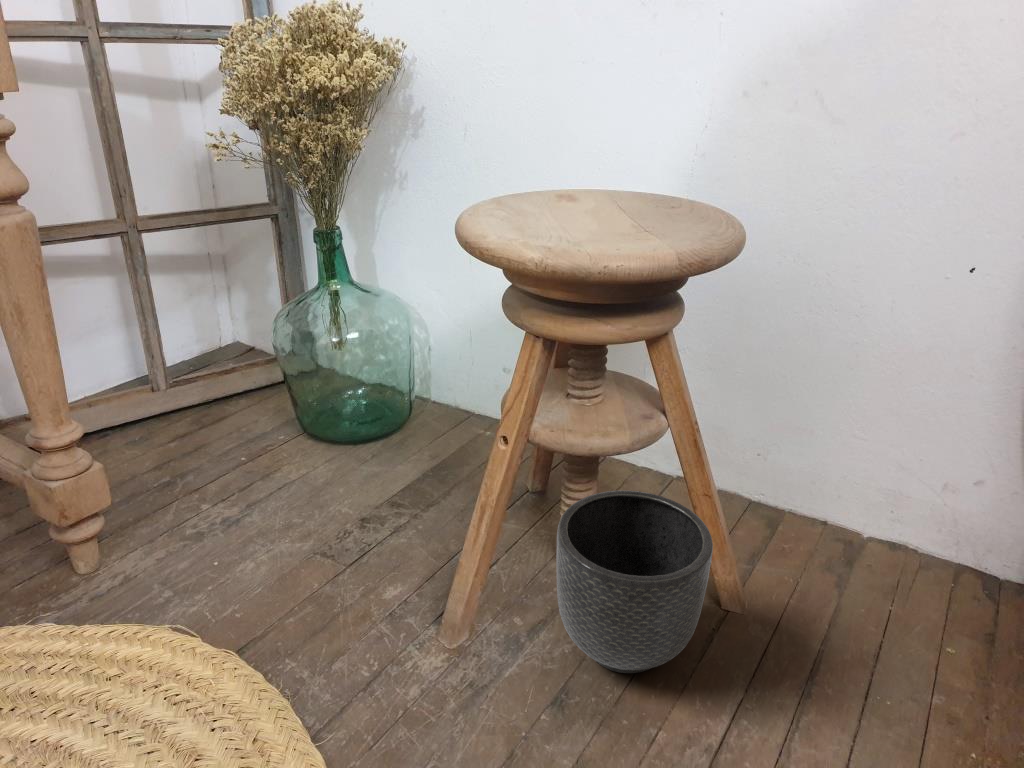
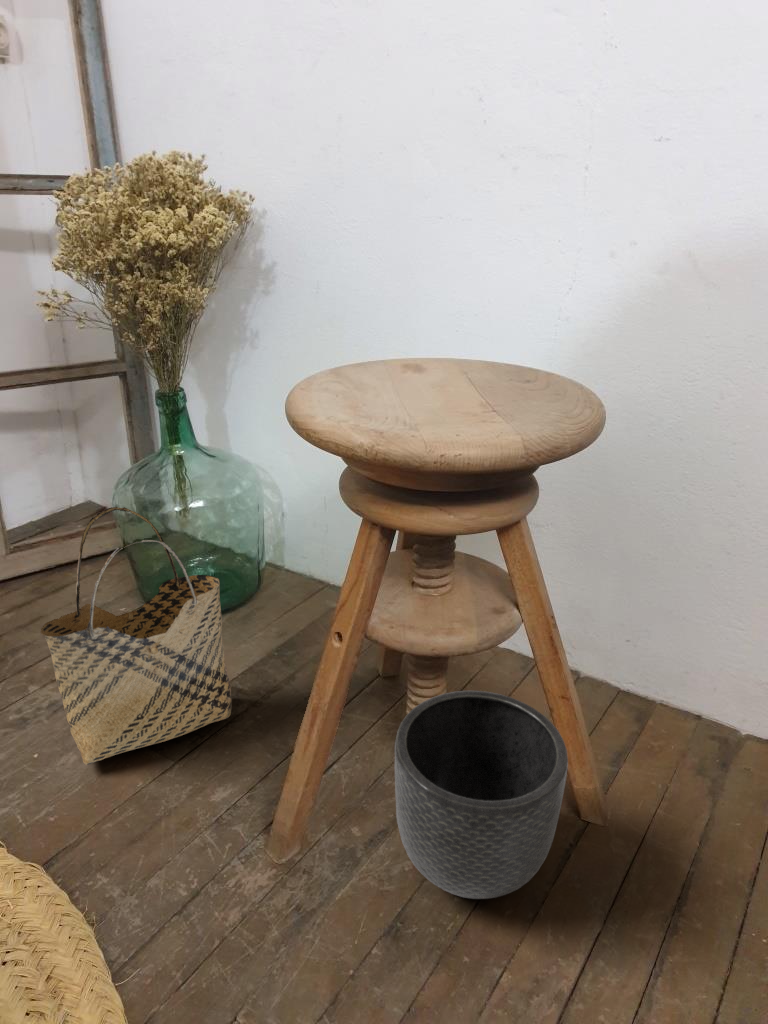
woven basket: none [225,332,396,569] -> present [40,507,232,765]

